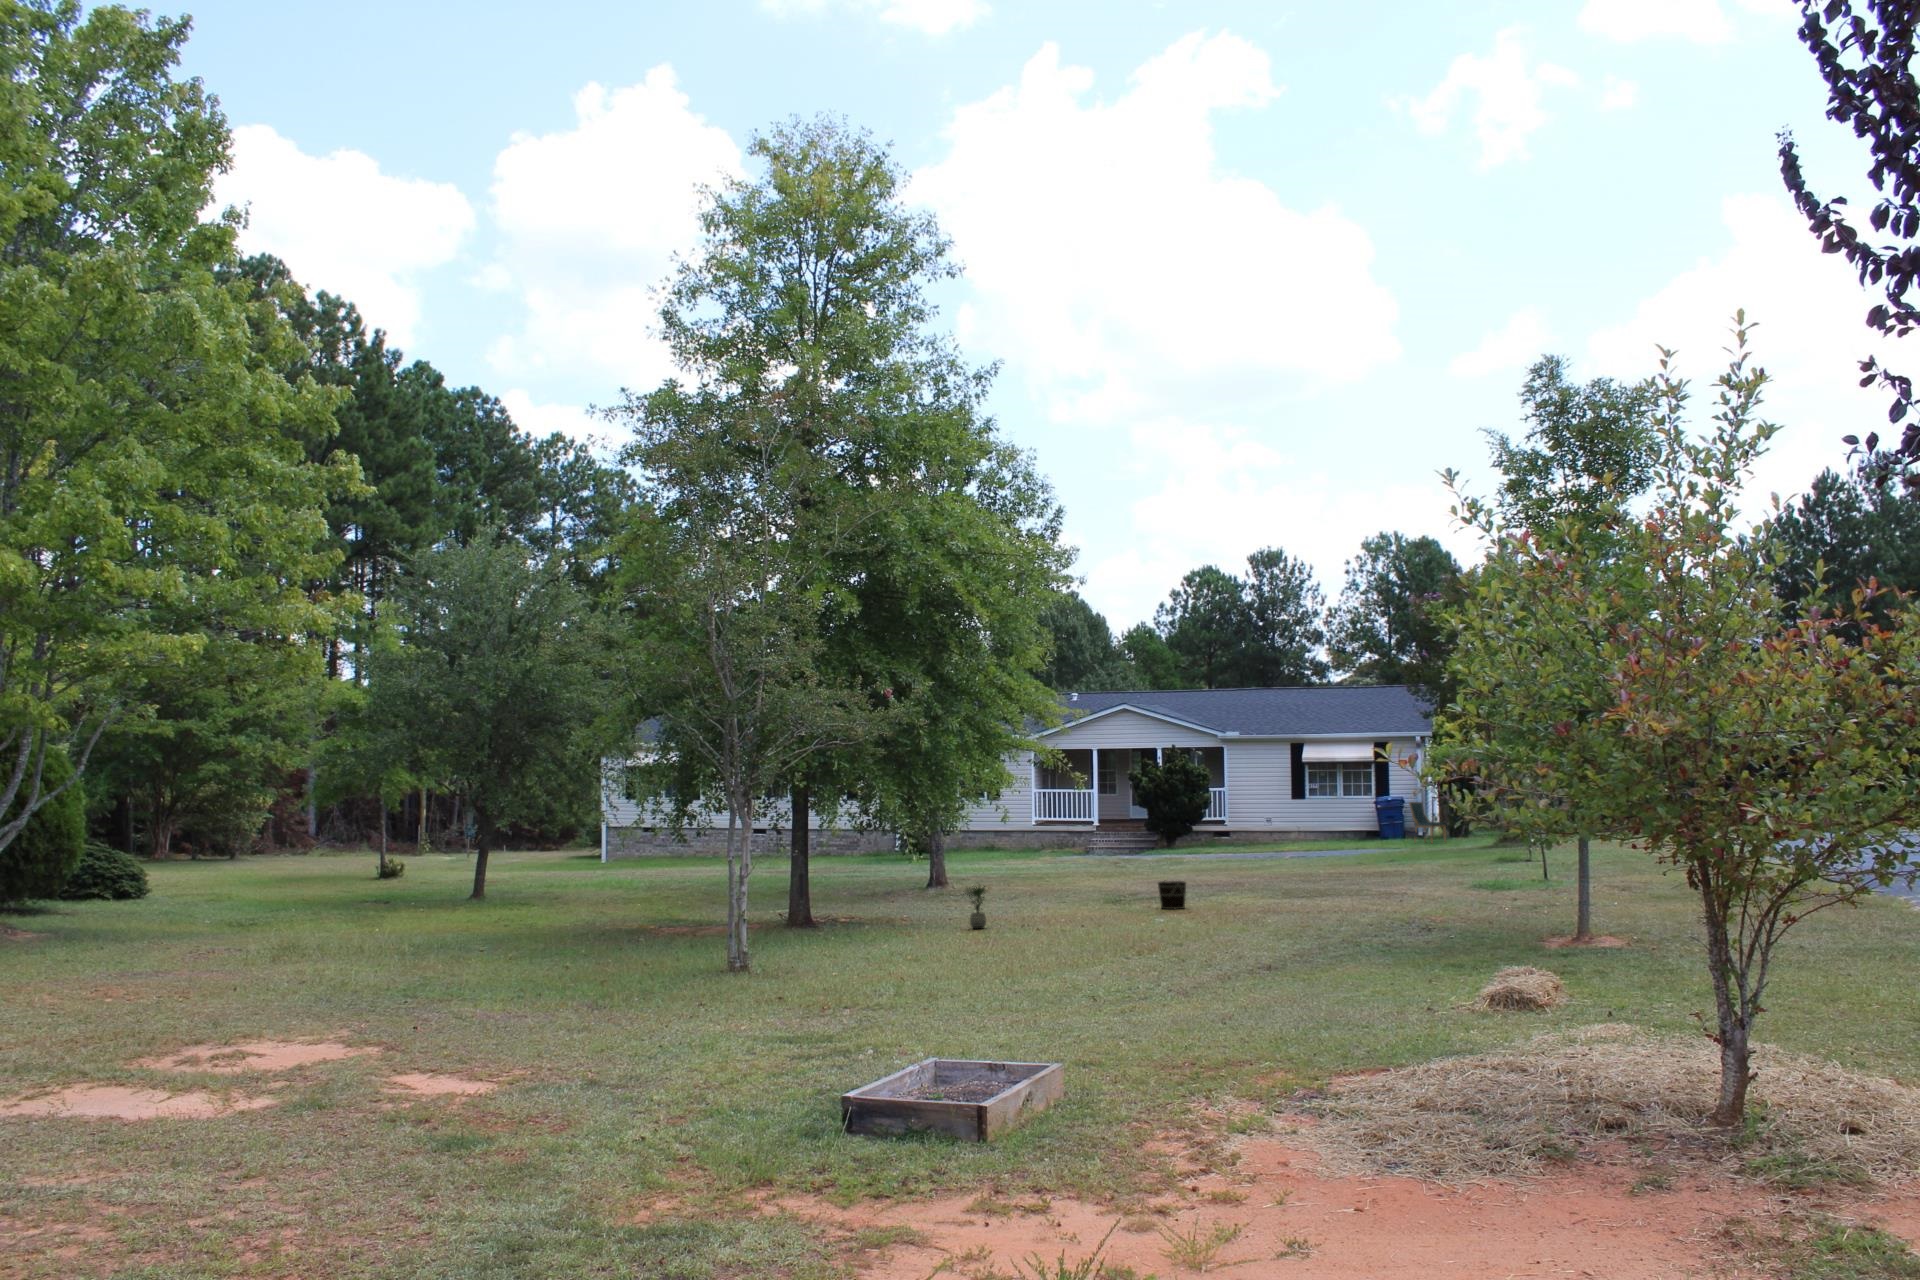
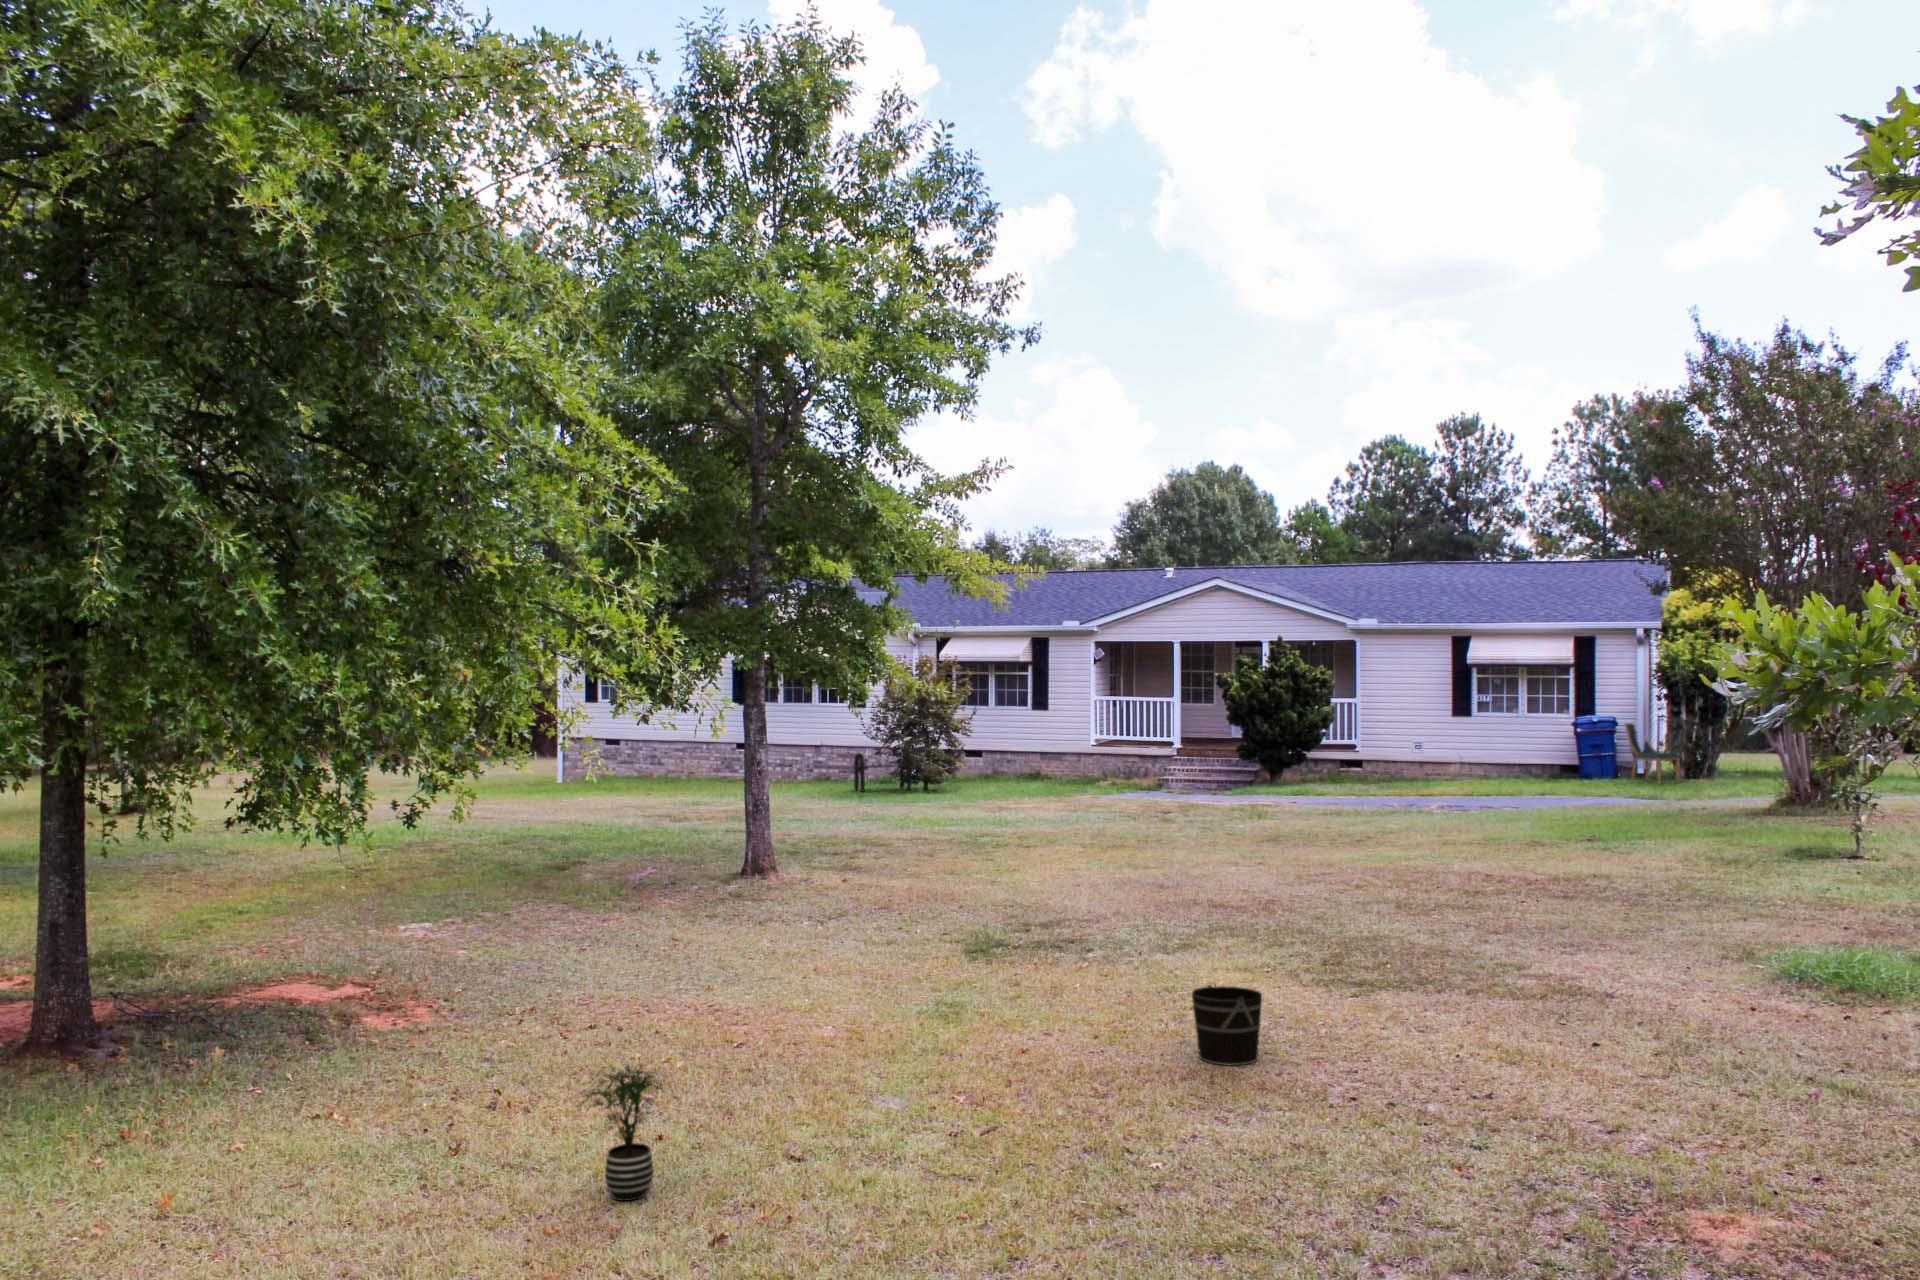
bench: none [861,830,904,860] -> present [854,753,911,792]

